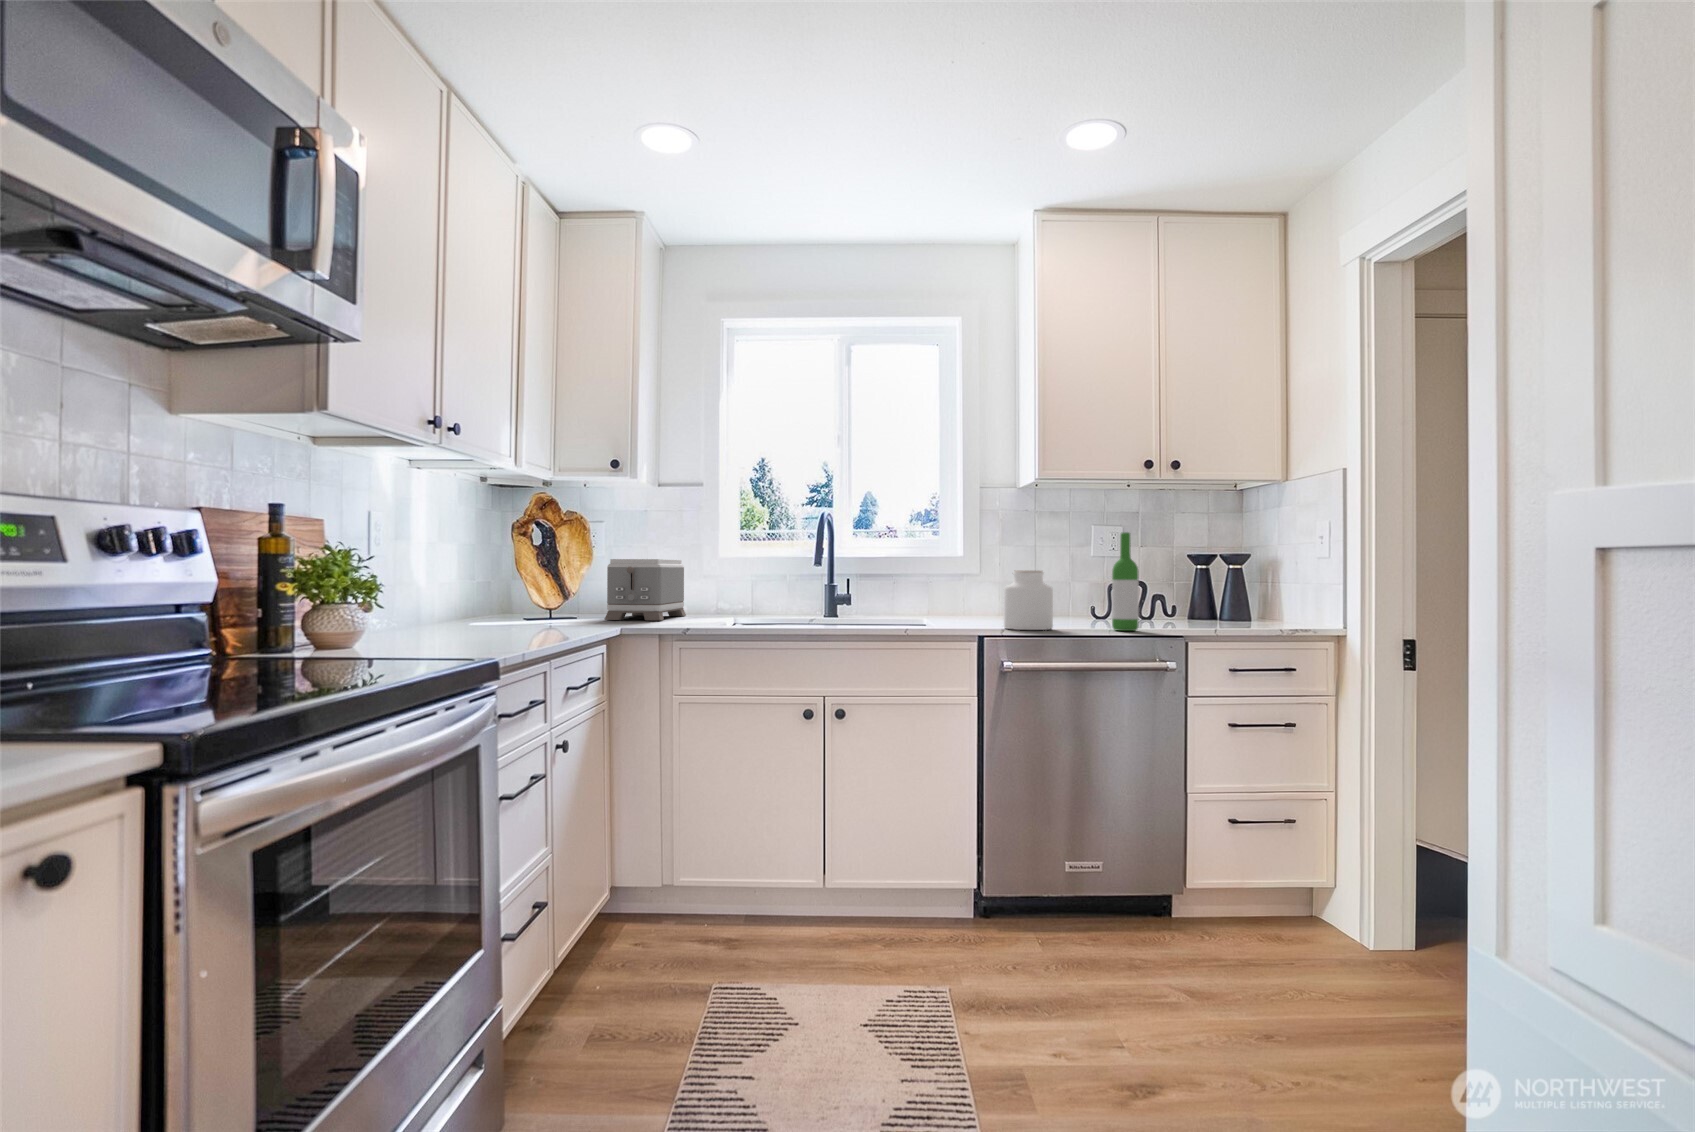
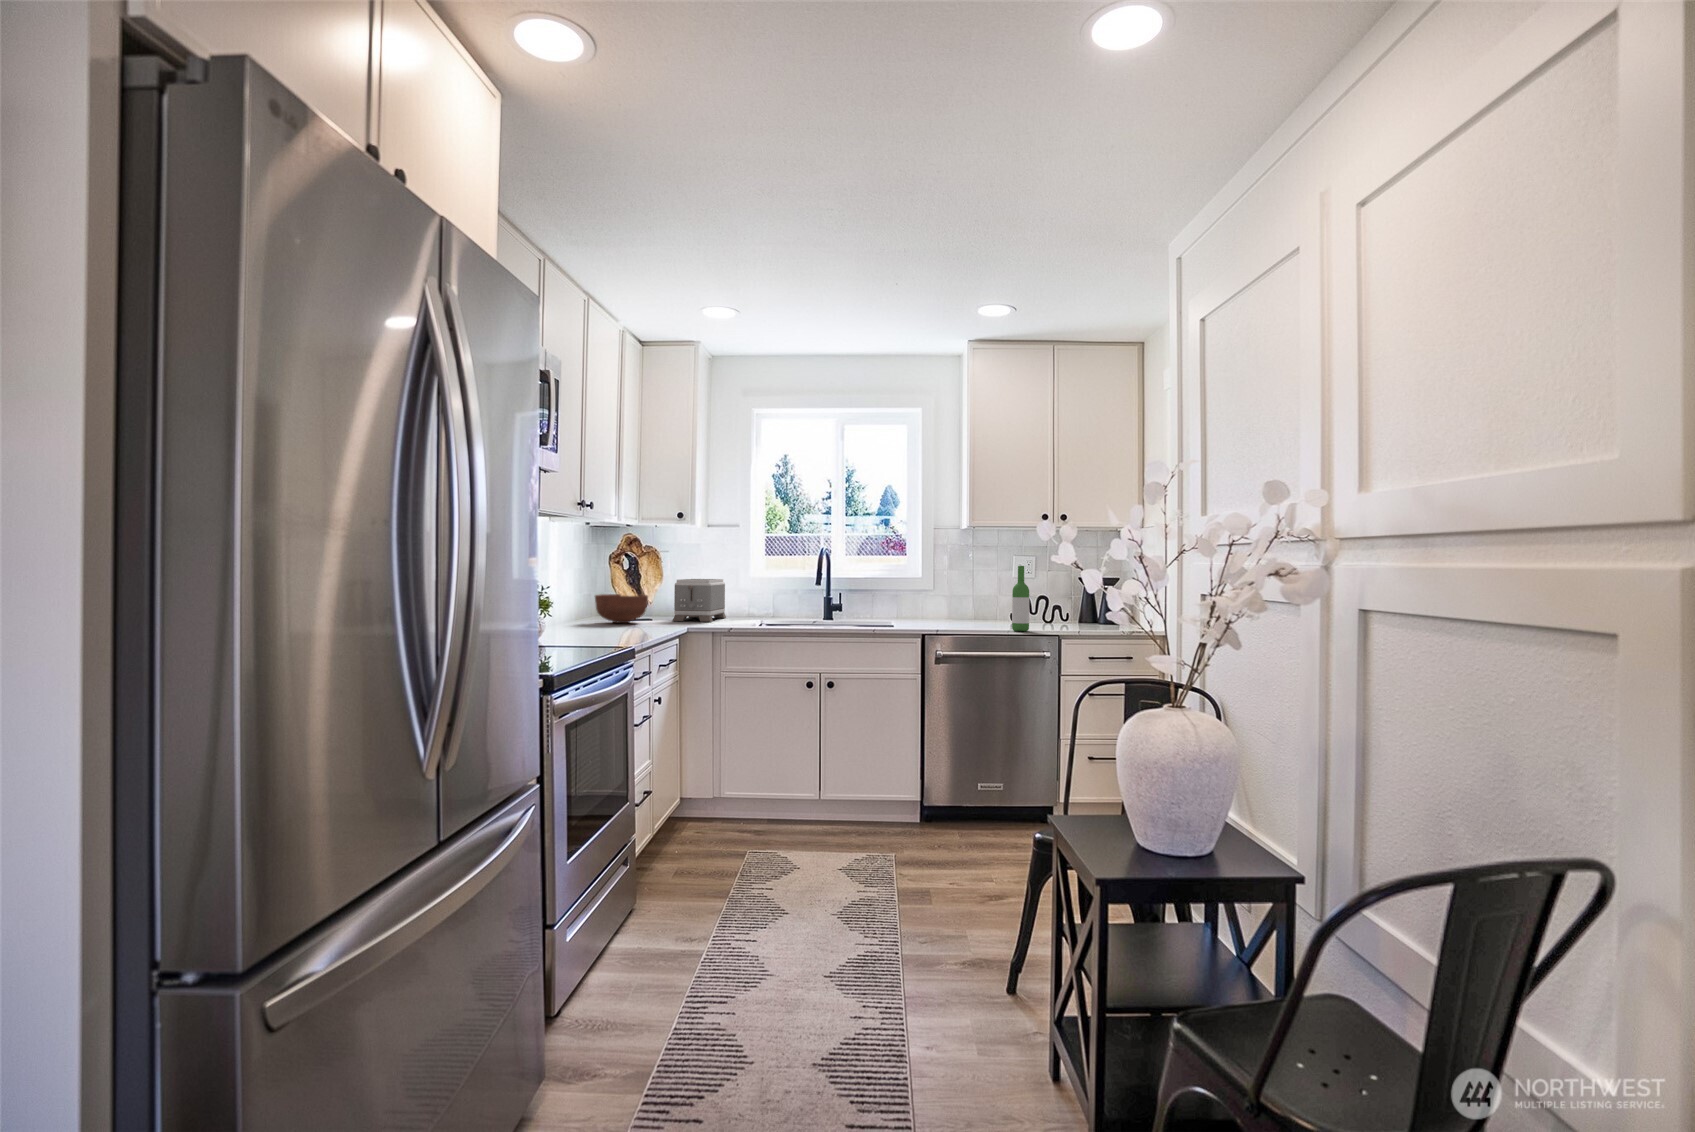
jar: present [1004,571,1053,630] -> none [941,590,973,630]
bowl: none [483,580,566,623] -> present [595,594,648,623]

